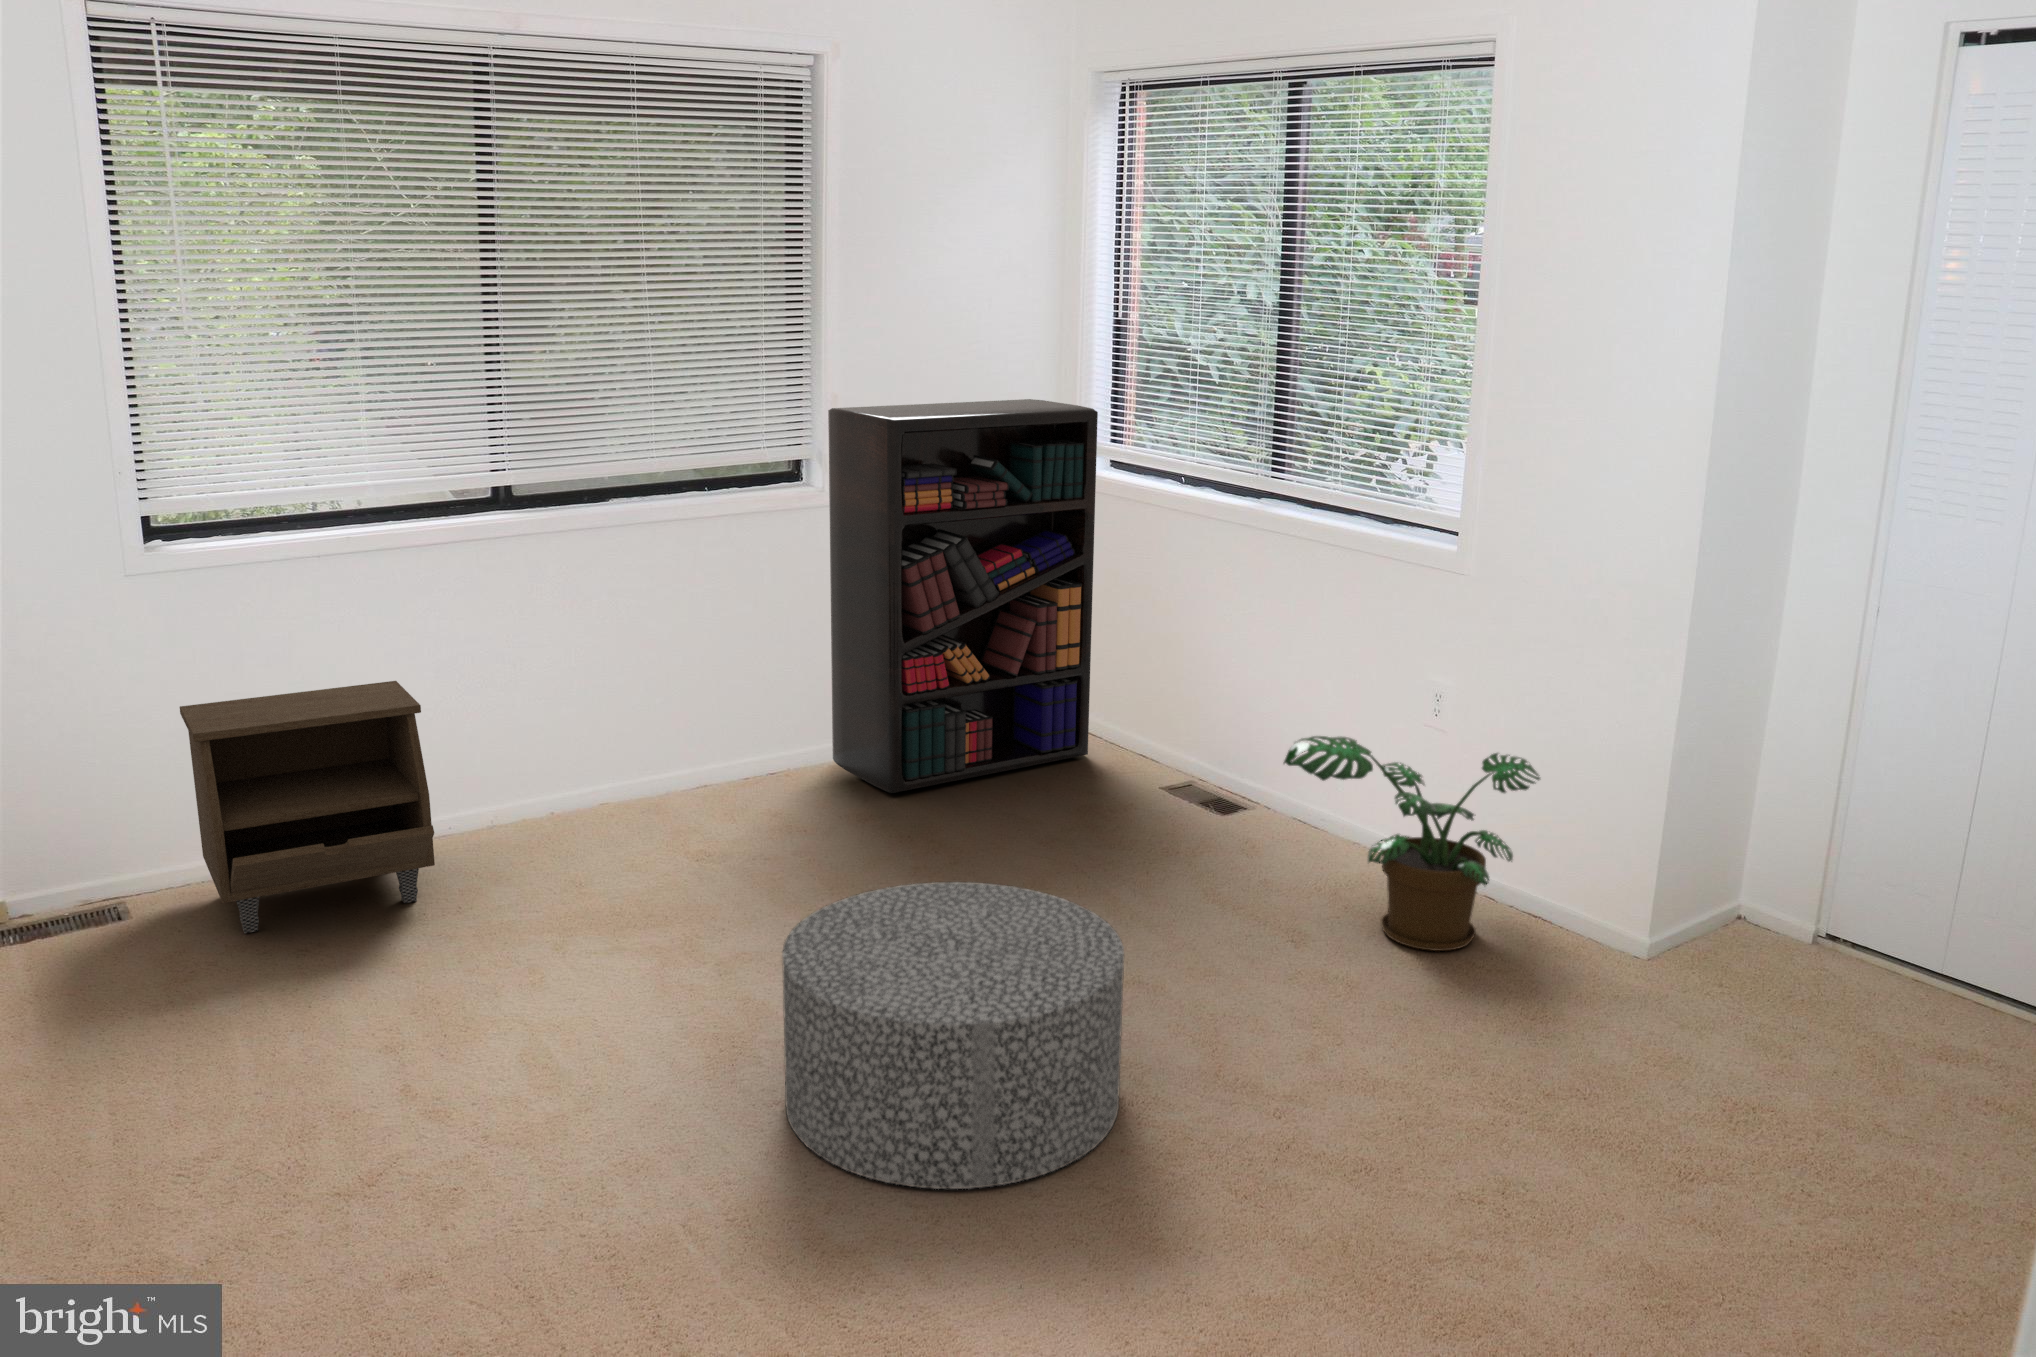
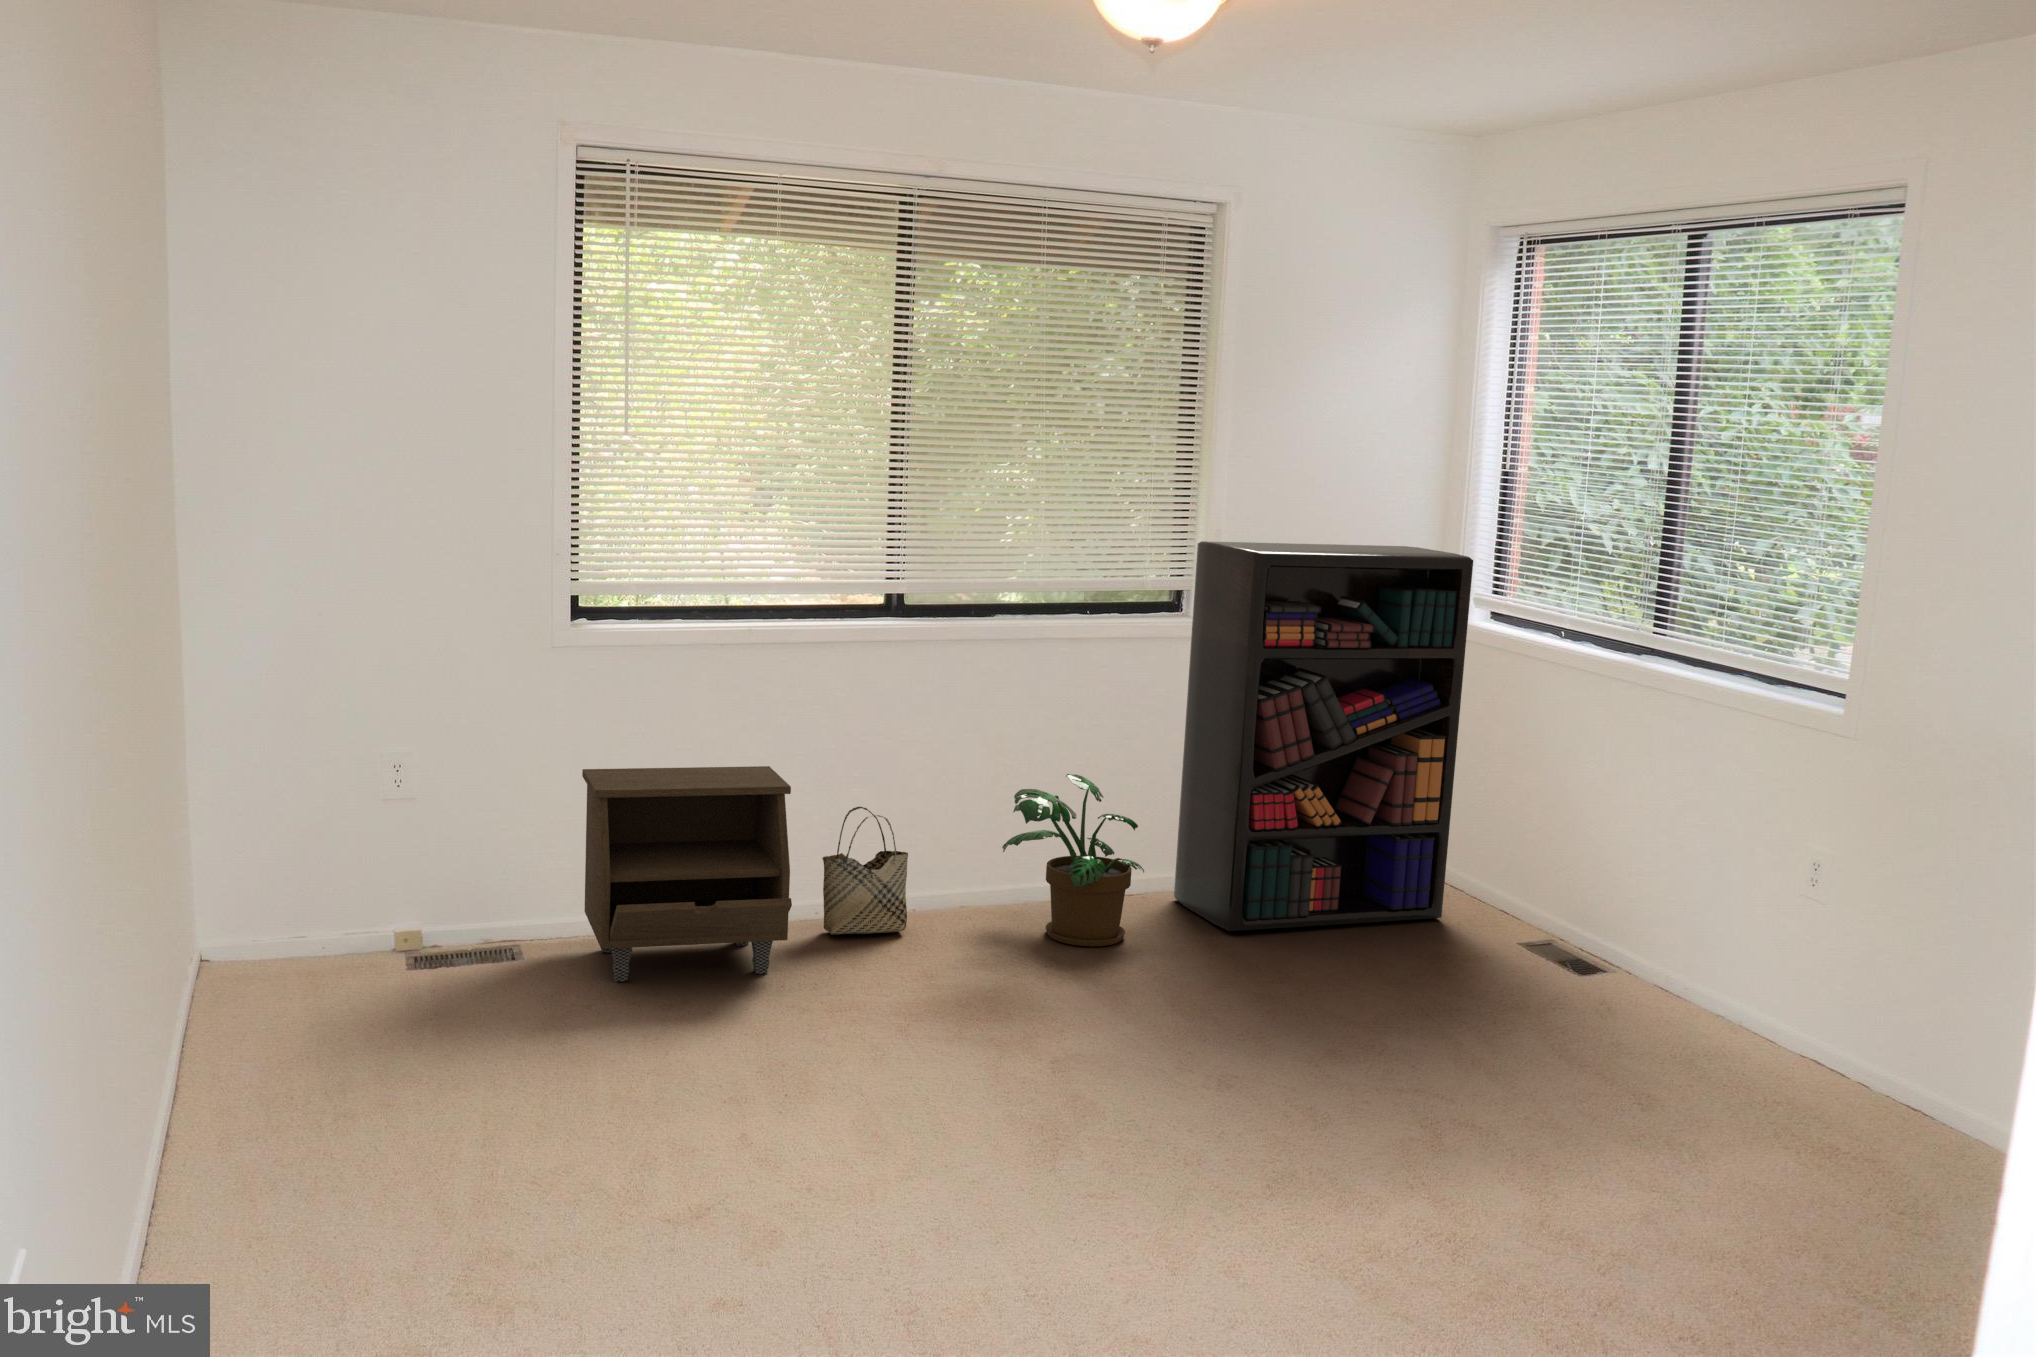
woven basket: none [466,710,564,846] -> present [822,807,908,935]
potted plant: present [1284,736,1540,951] -> present [1002,774,1144,946]
ottoman: present [782,882,1124,1189] -> none [1095,985,1438,1265]

